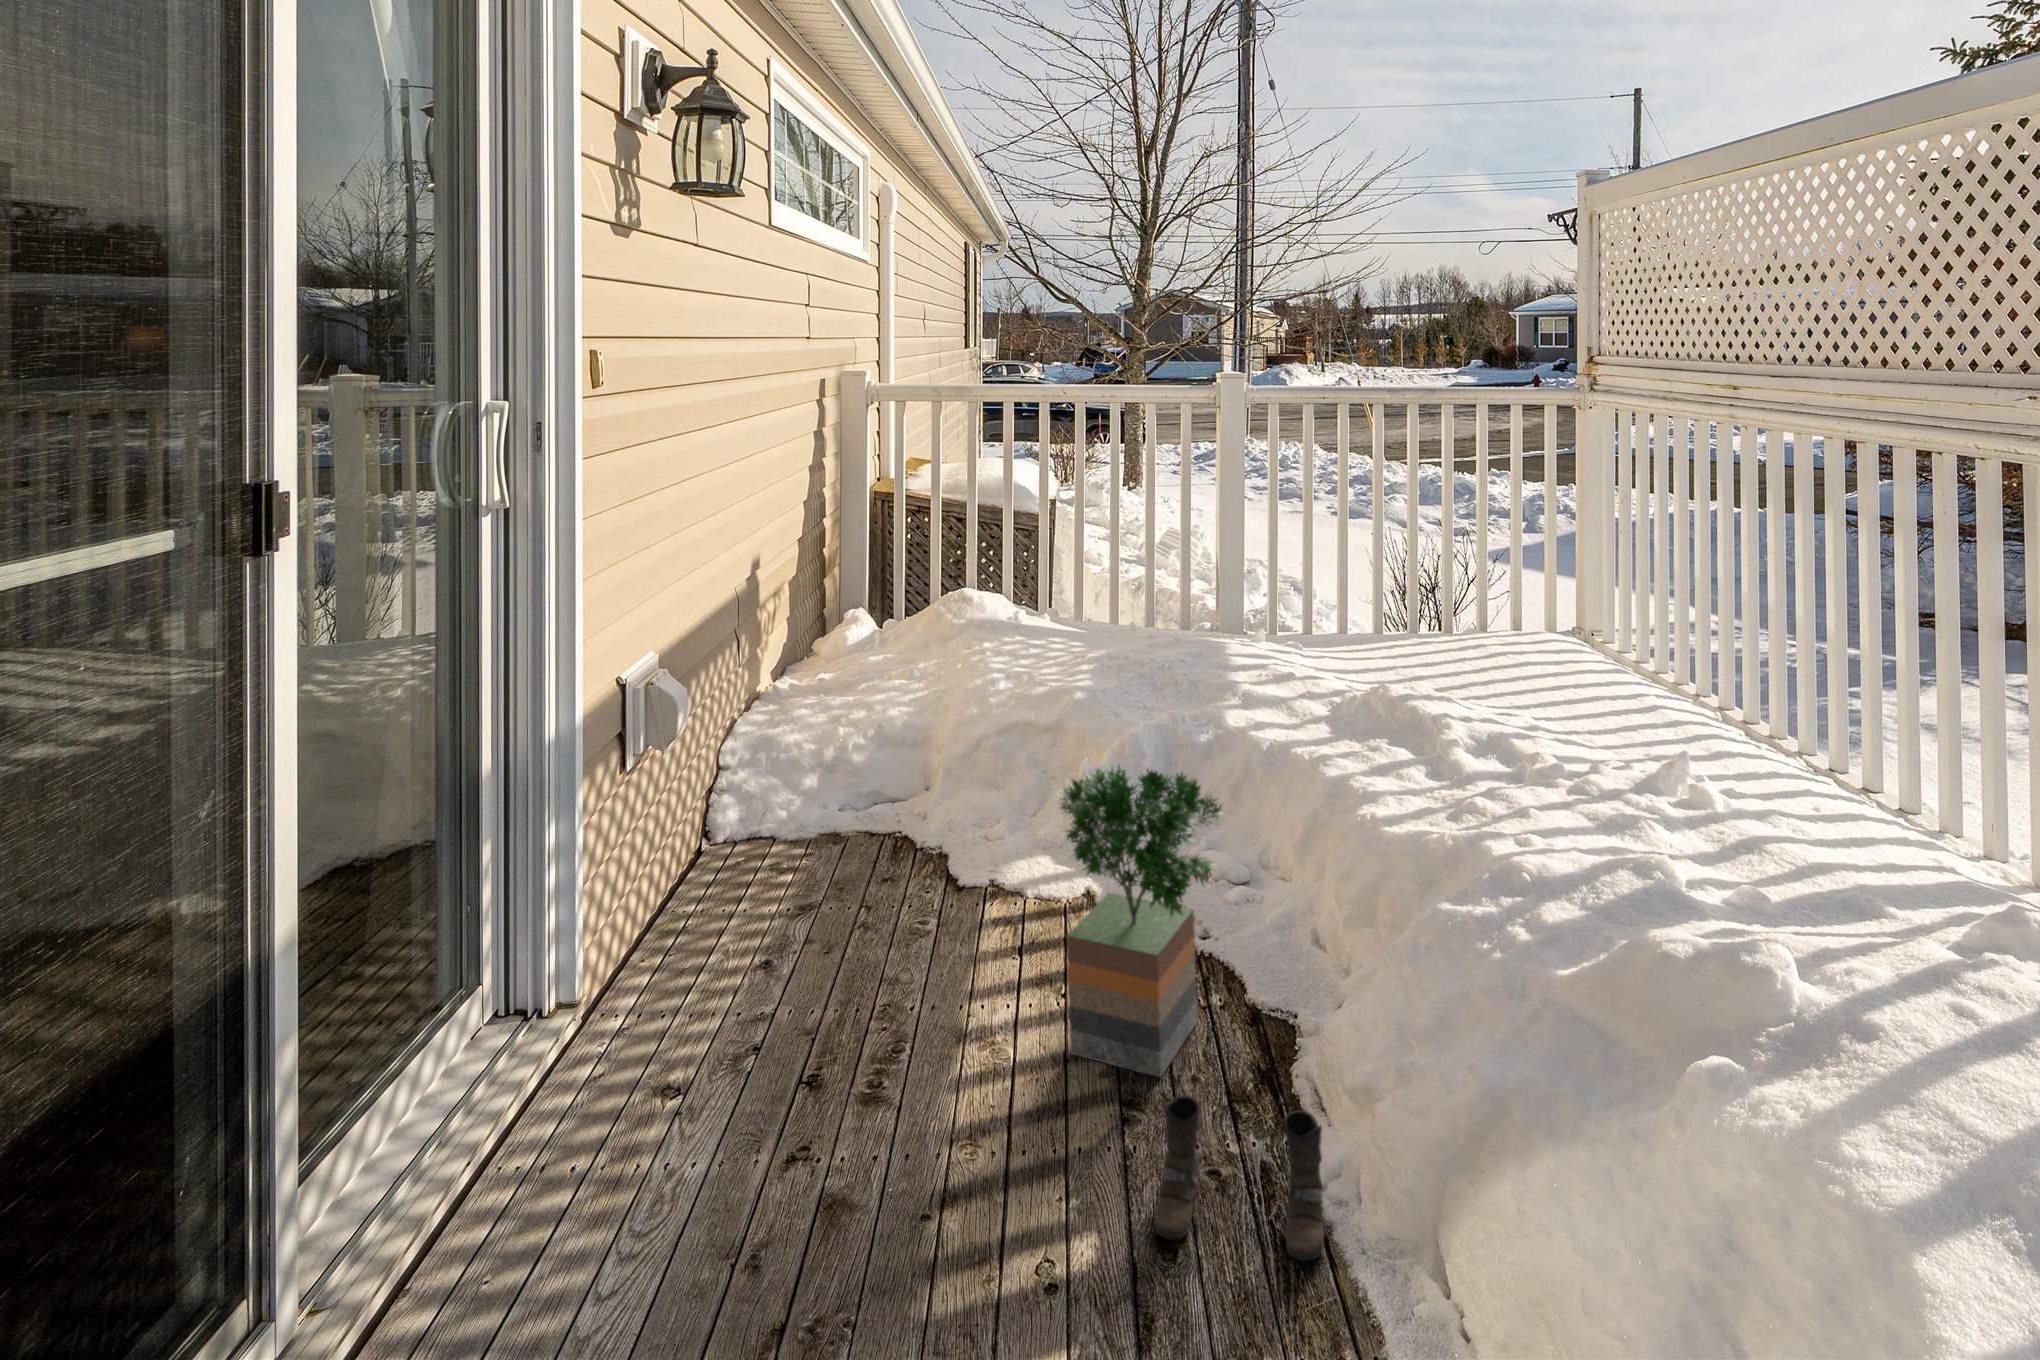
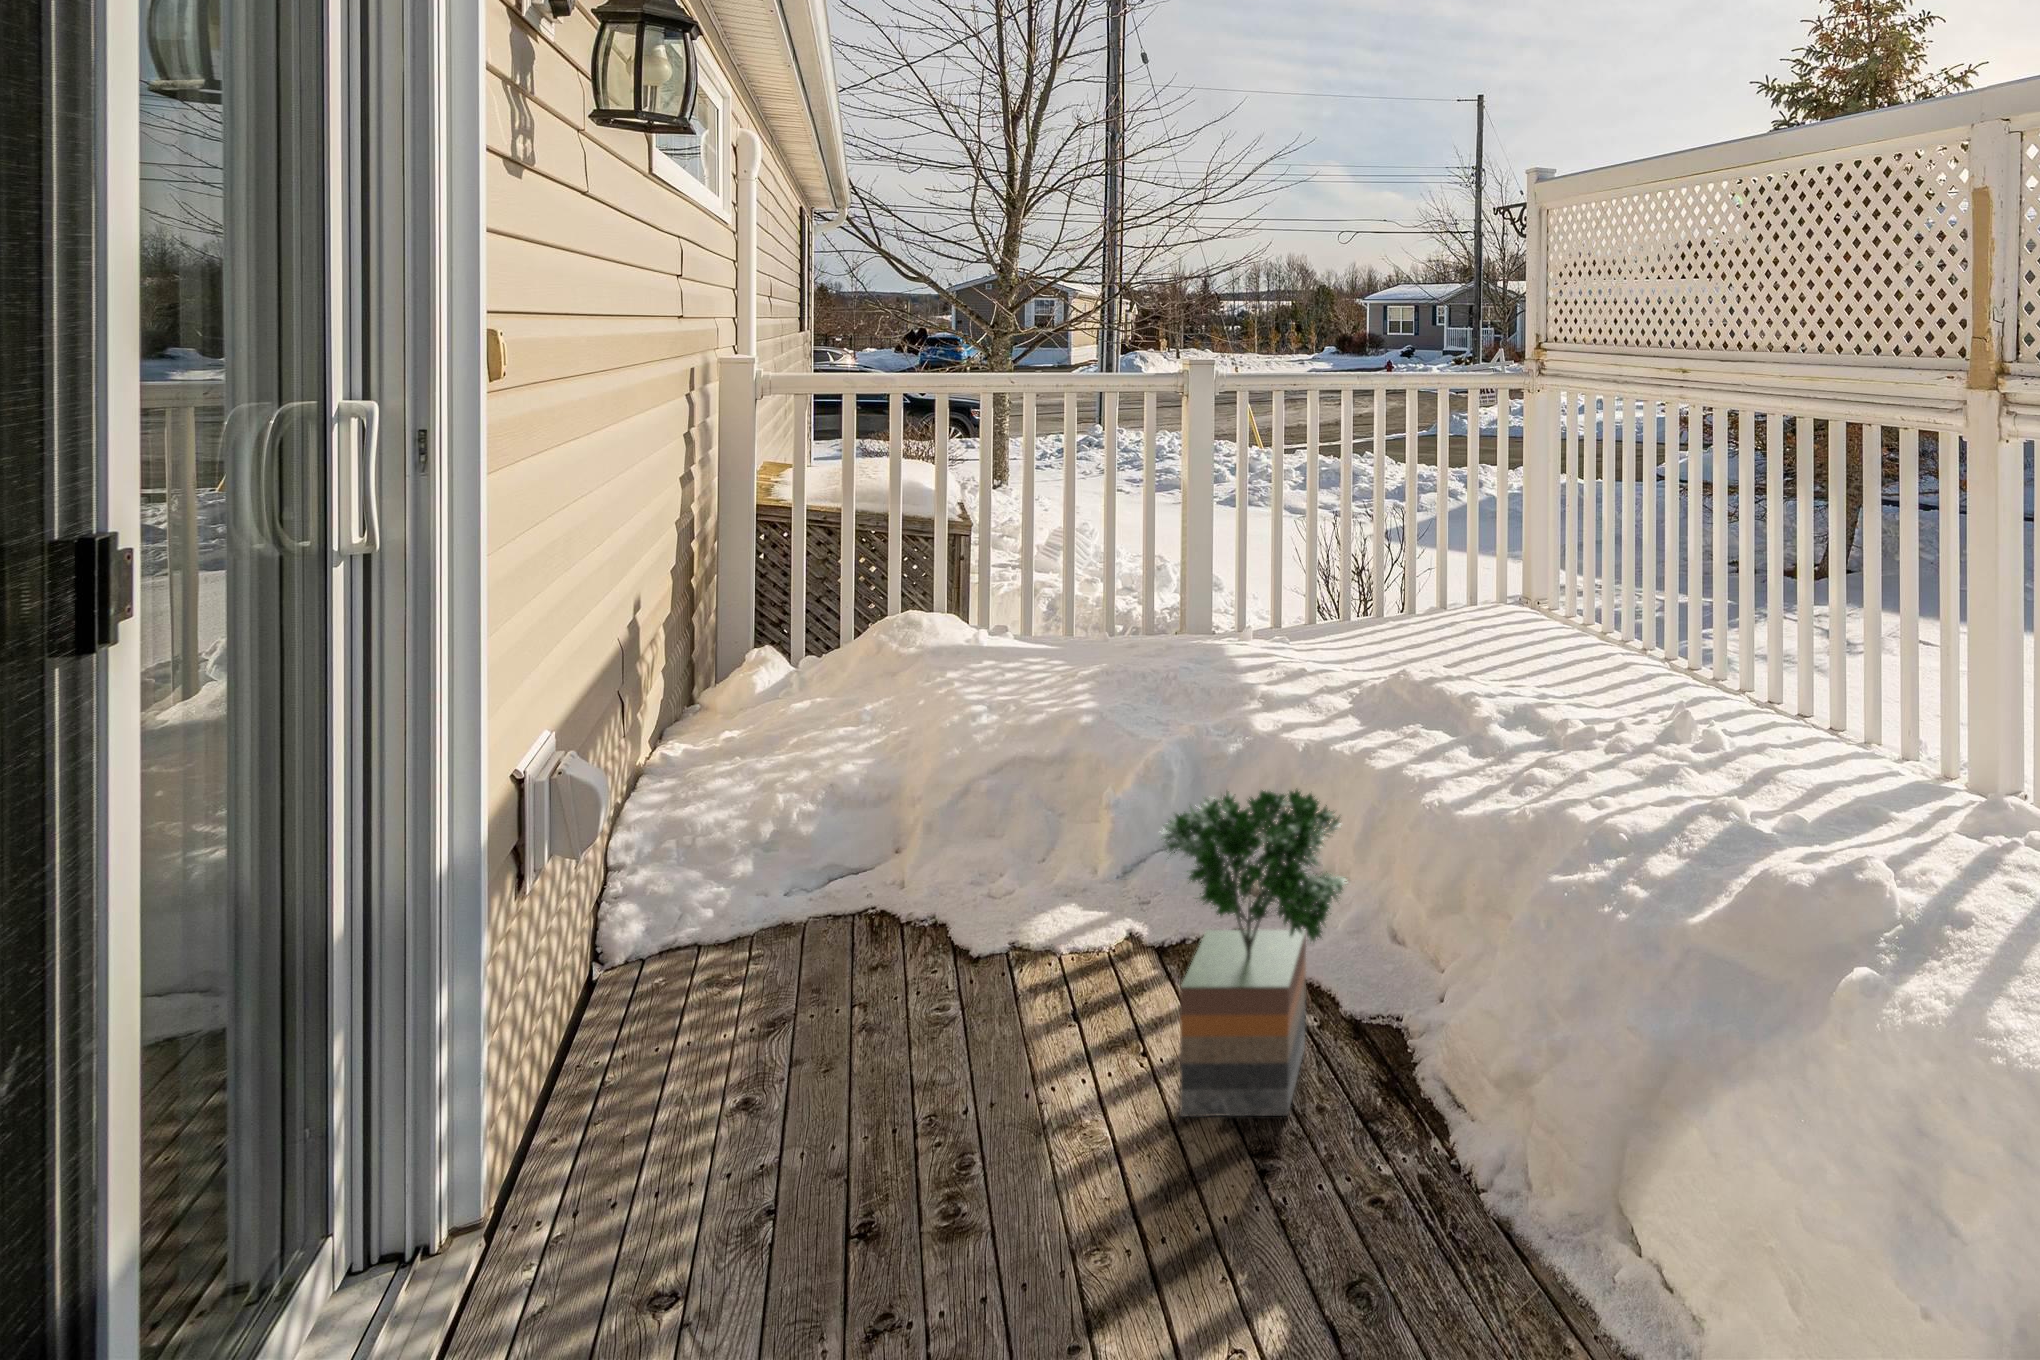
boots: present [1154,1095,1324,1260] -> none [1335,1111,1509,1287]

